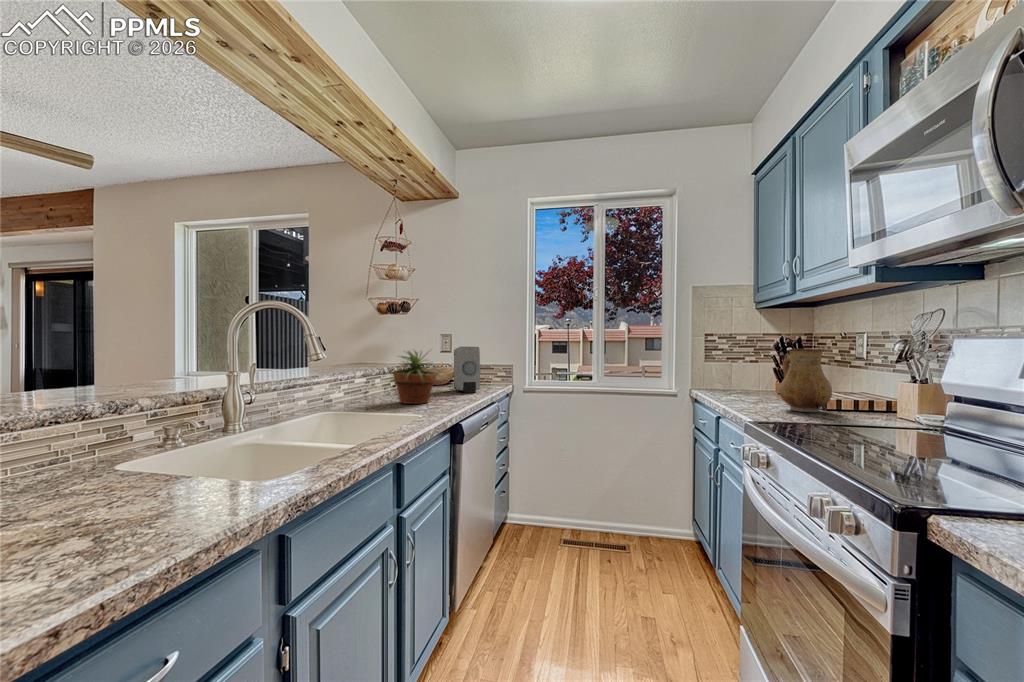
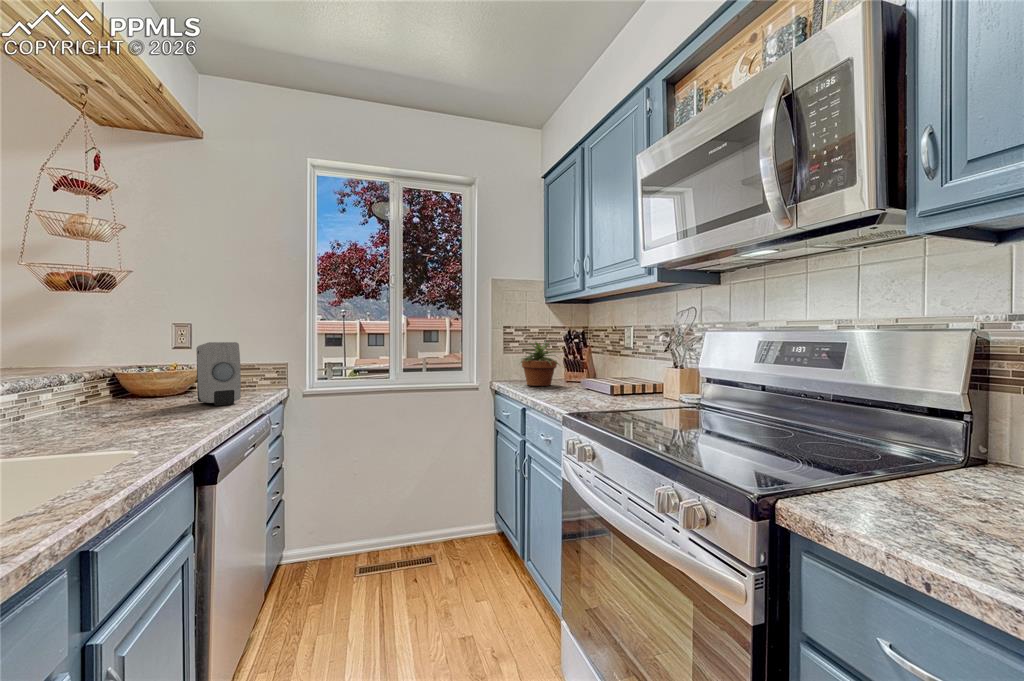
ceramic pitcher: present [779,349,832,412] -> none [580,341,621,400]
potted plant: present [388,351,442,404] -> present [521,341,559,386]

